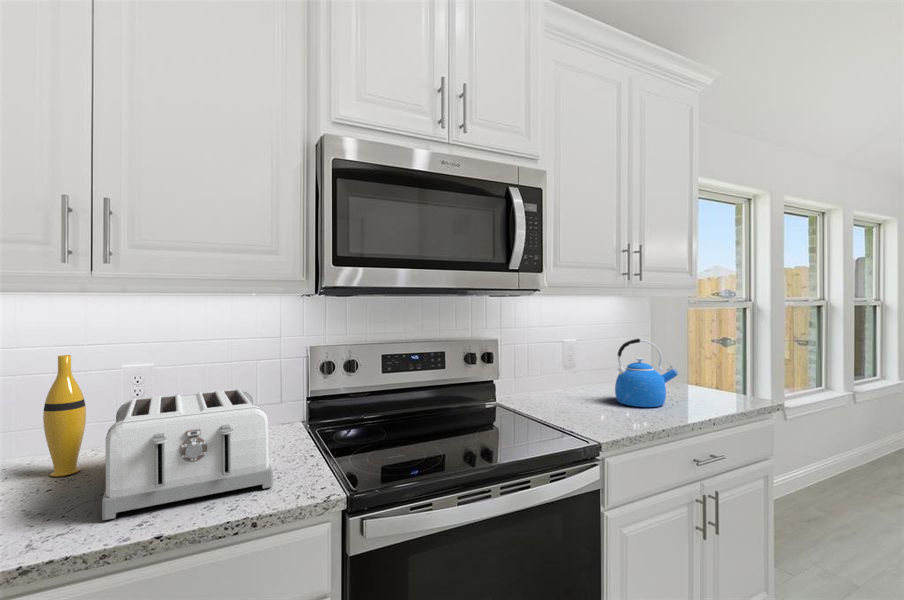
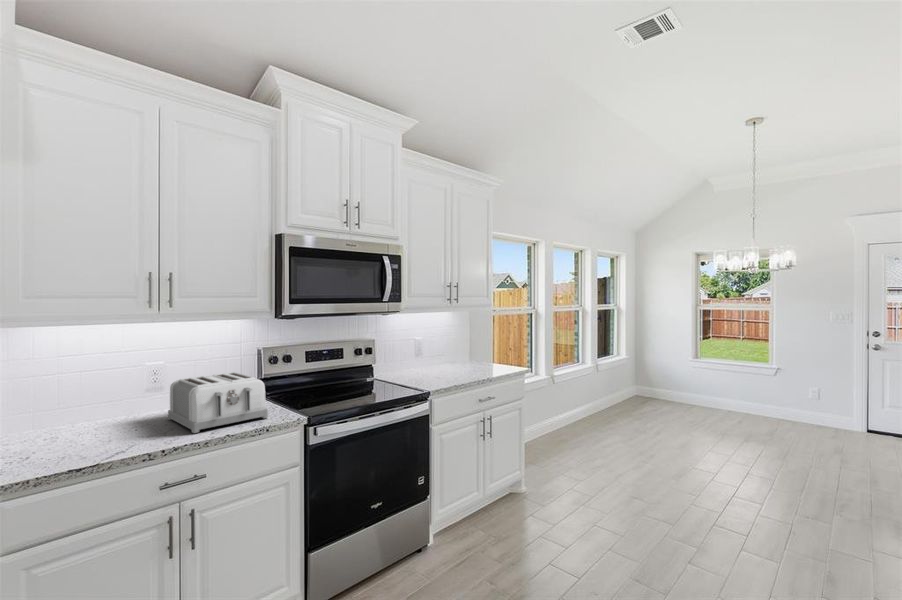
kettle: present [615,339,678,407] -> none [442,337,476,375]
vase: present [43,355,86,476] -> none [126,357,148,424]

